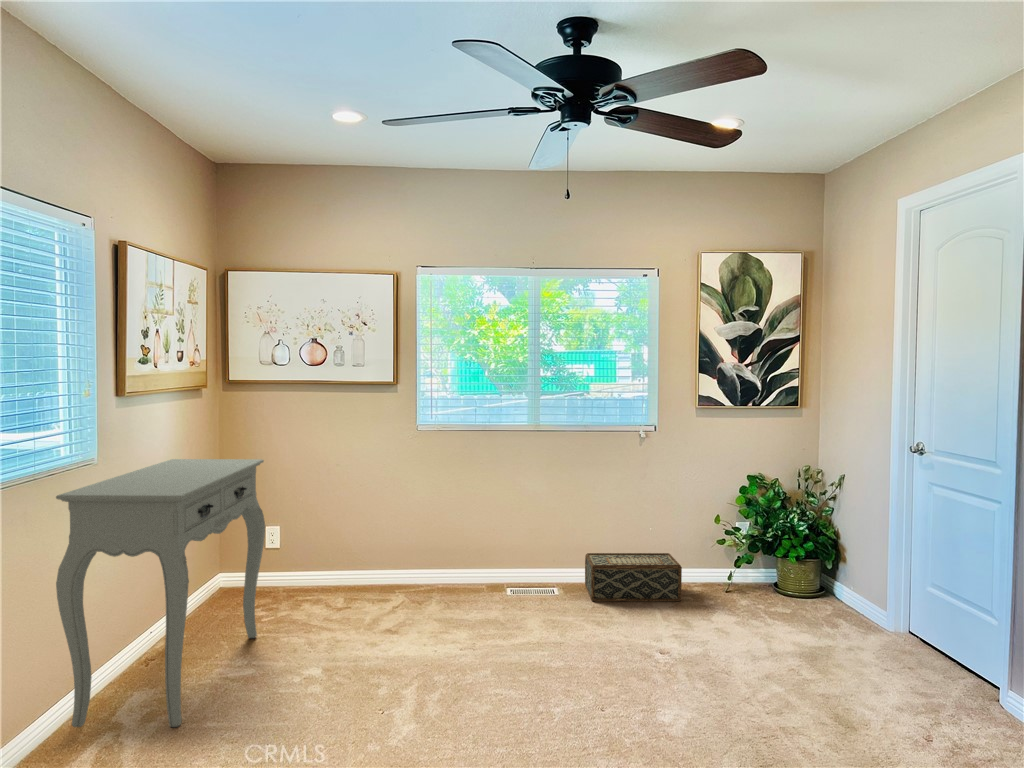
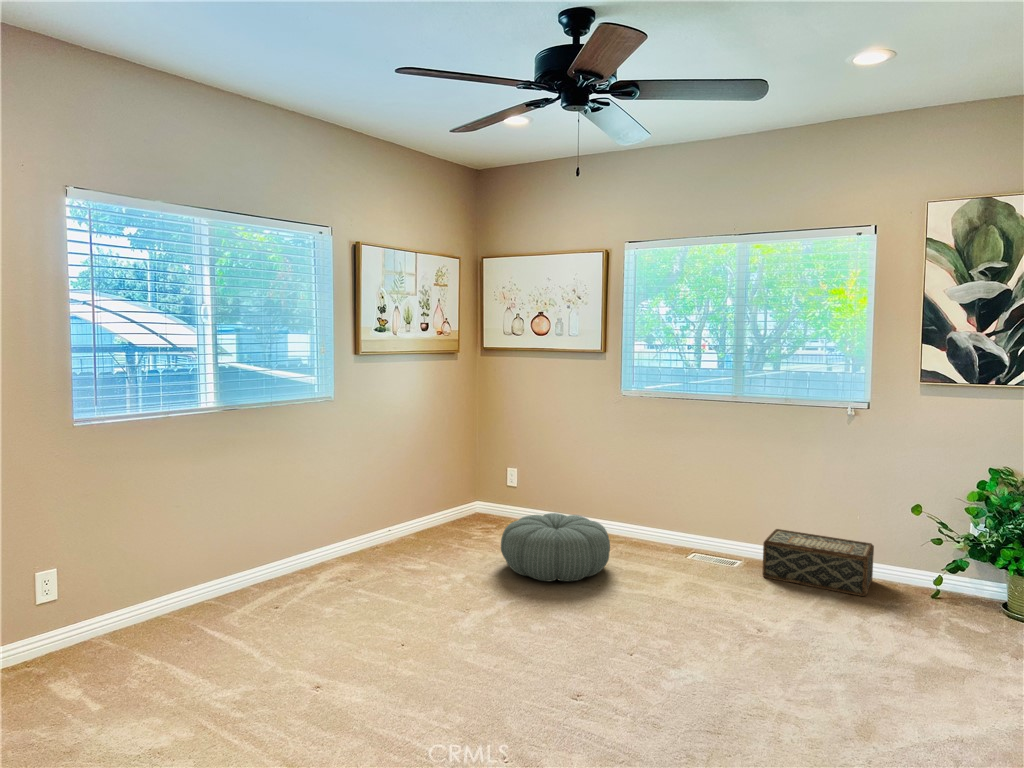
console table: present [56,459,265,727] -> none [275,404,461,595]
pouf: none [339,570,465,650] -> present [501,513,610,581]

